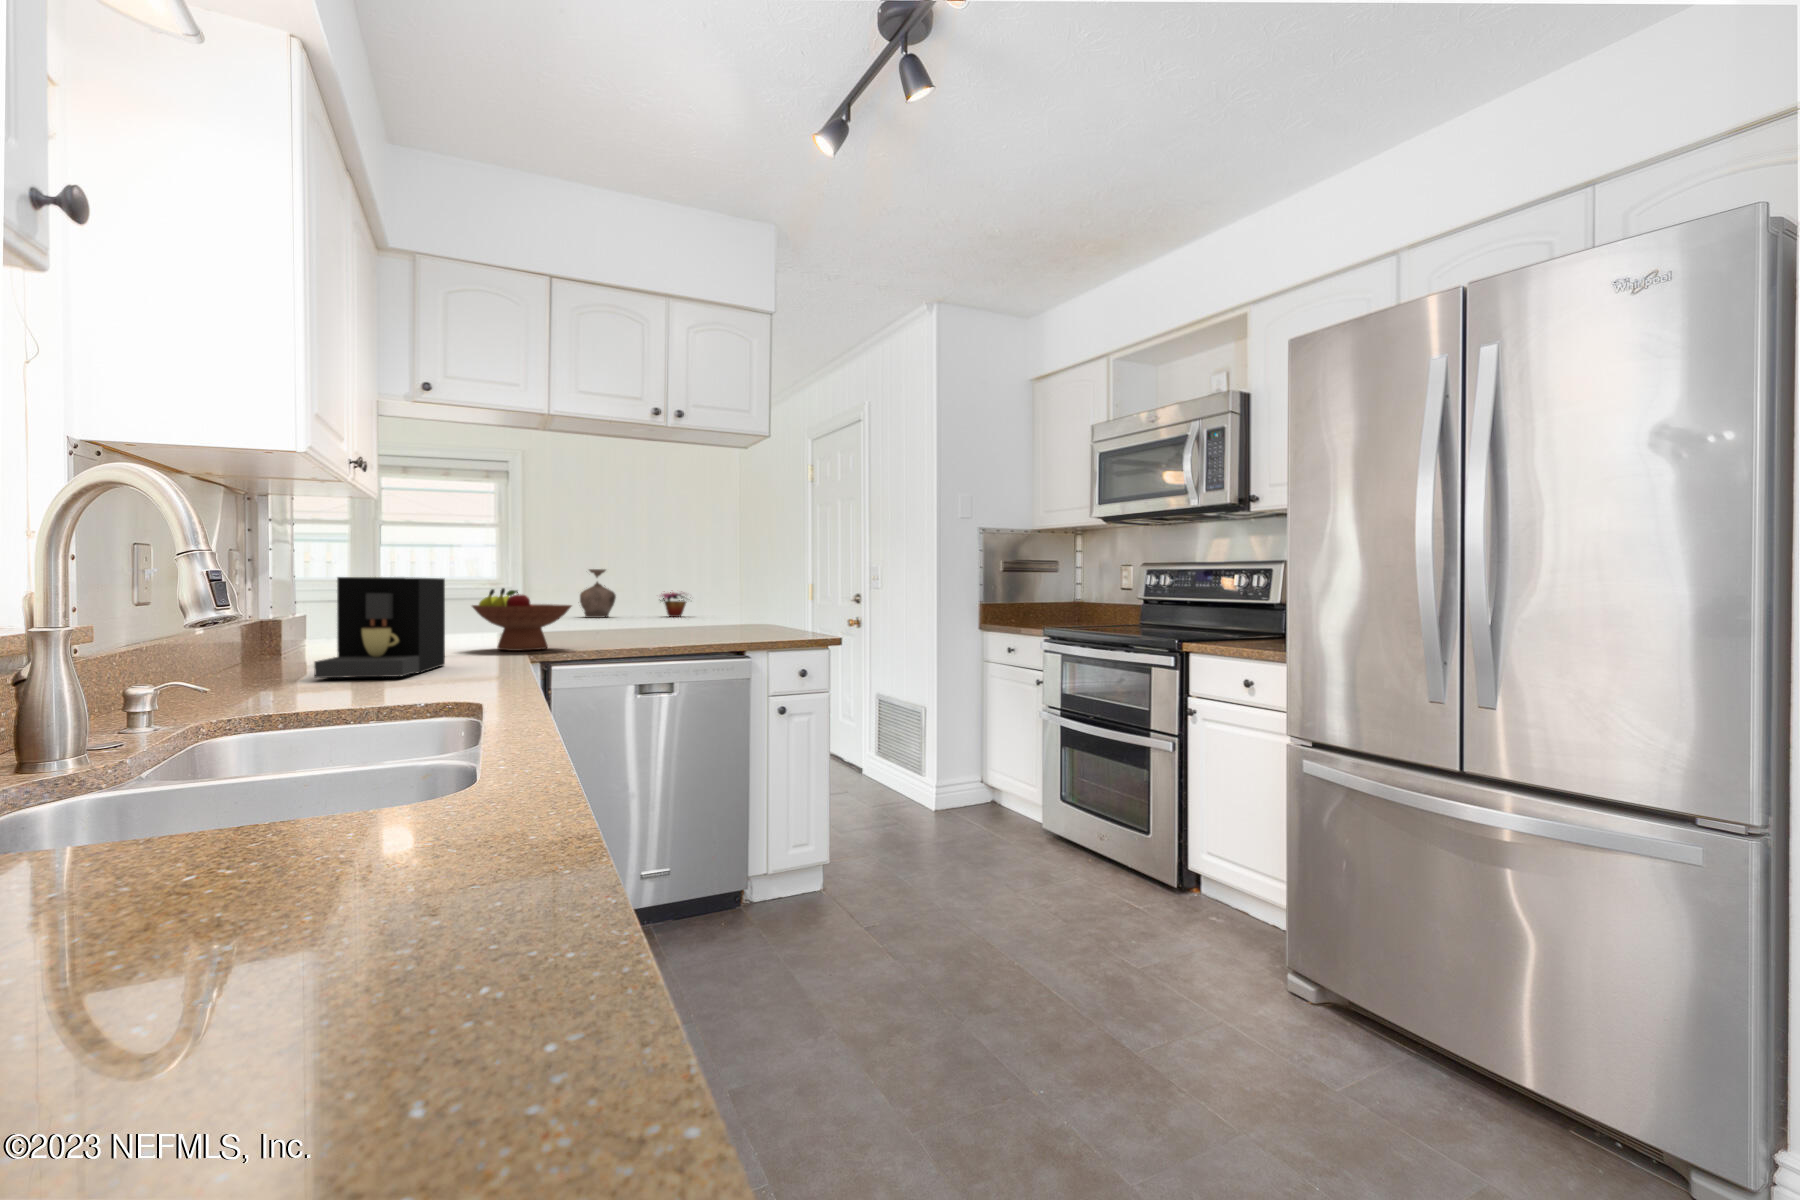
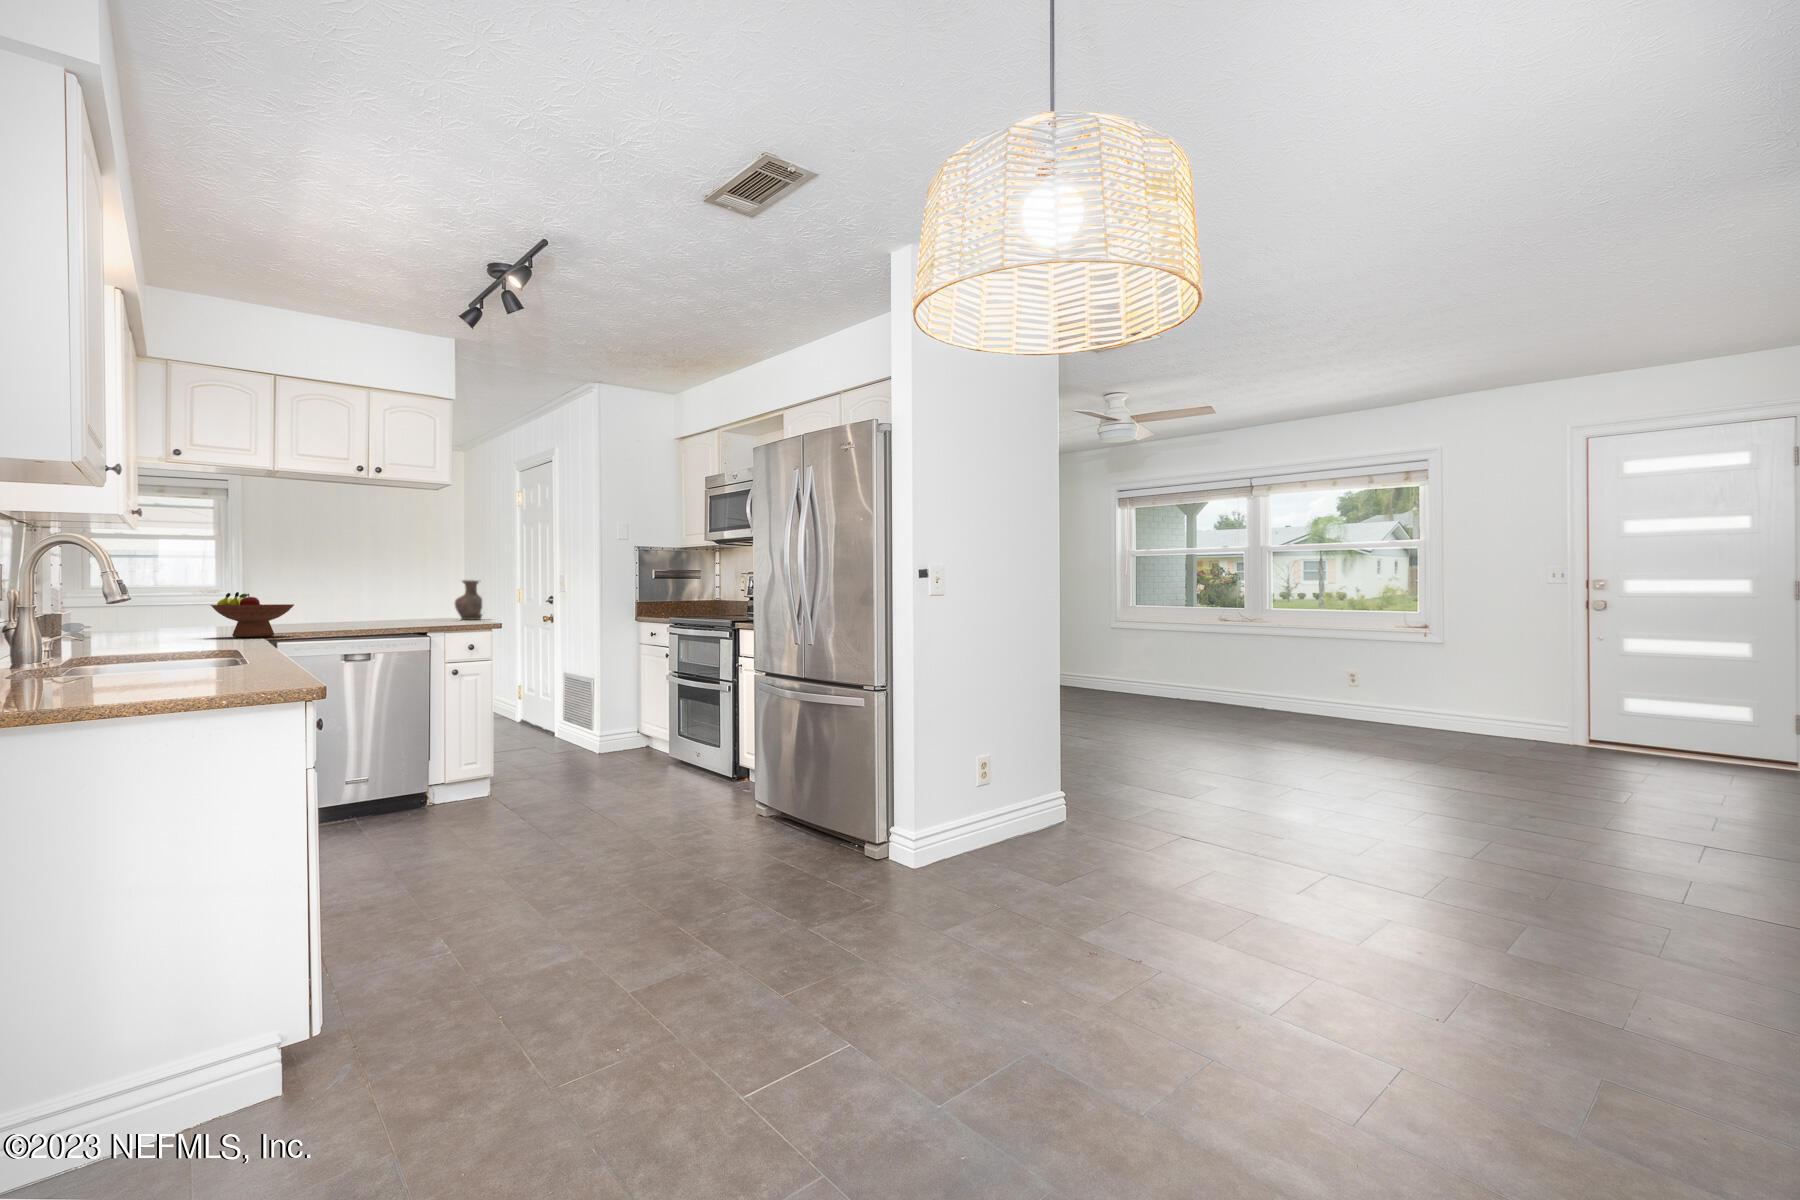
vase: present [580,569,616,618] -> present [455,580,482,620]
coffee maker: present [314,577,445,678] -> none [107,584,195,647]
flower arrangement: present [660,592,687,617] -> none [384,597,425,621]

